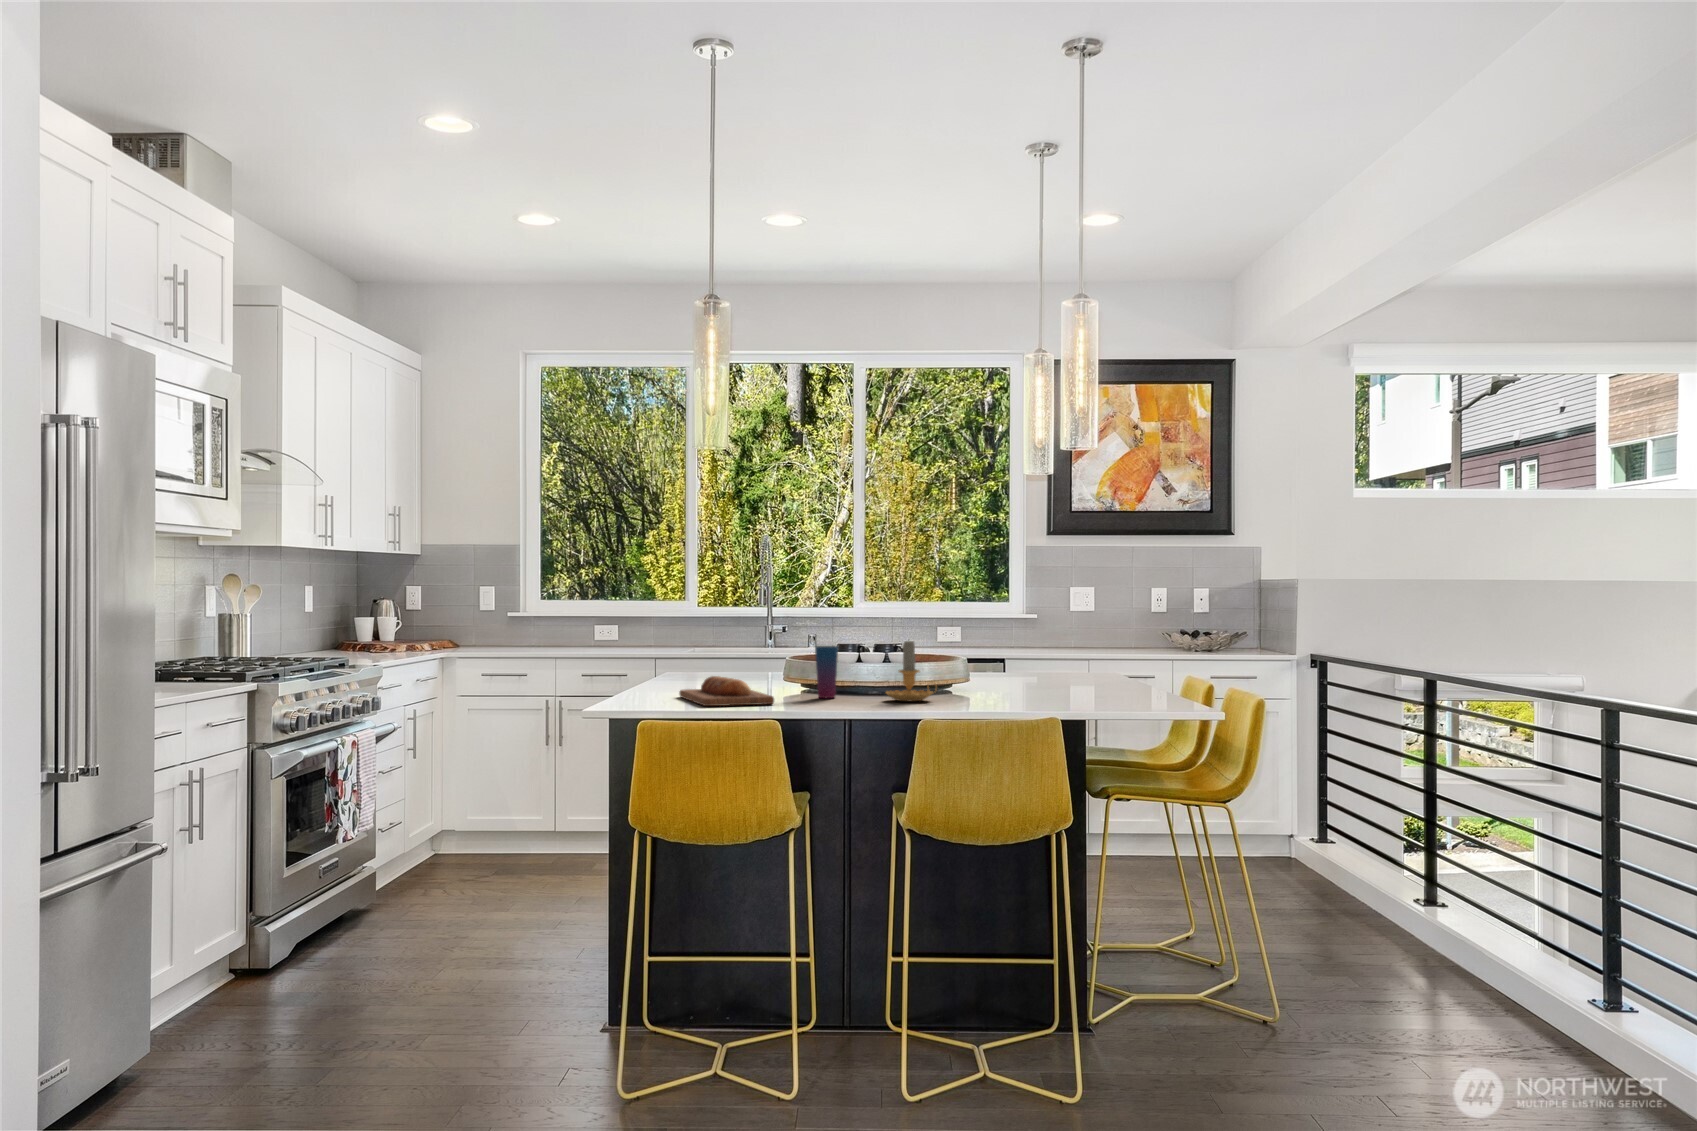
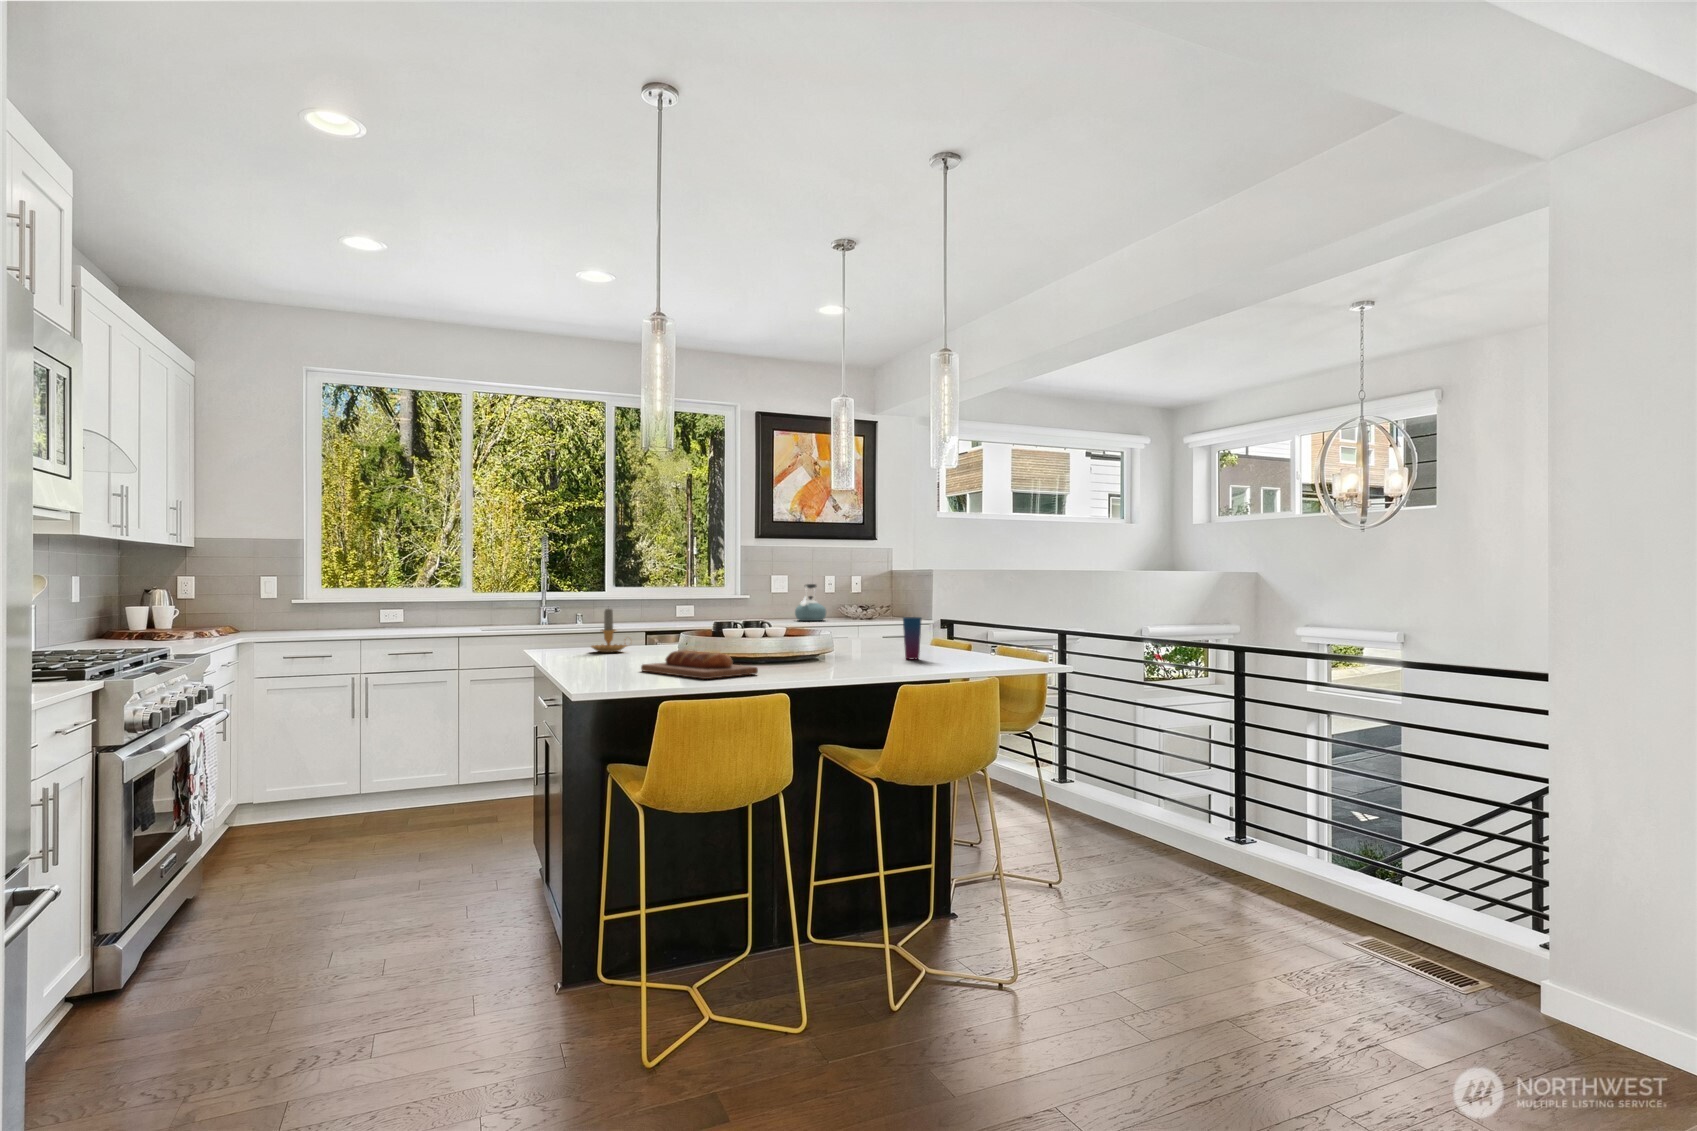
kettle: none [1104,597,1148,648] -> present [795,584,826,621]
candle: present [886,641,933,701] -> present [591,609,627,652]
cup: present [815,646,838,698] -> present [903,617,921,659]

